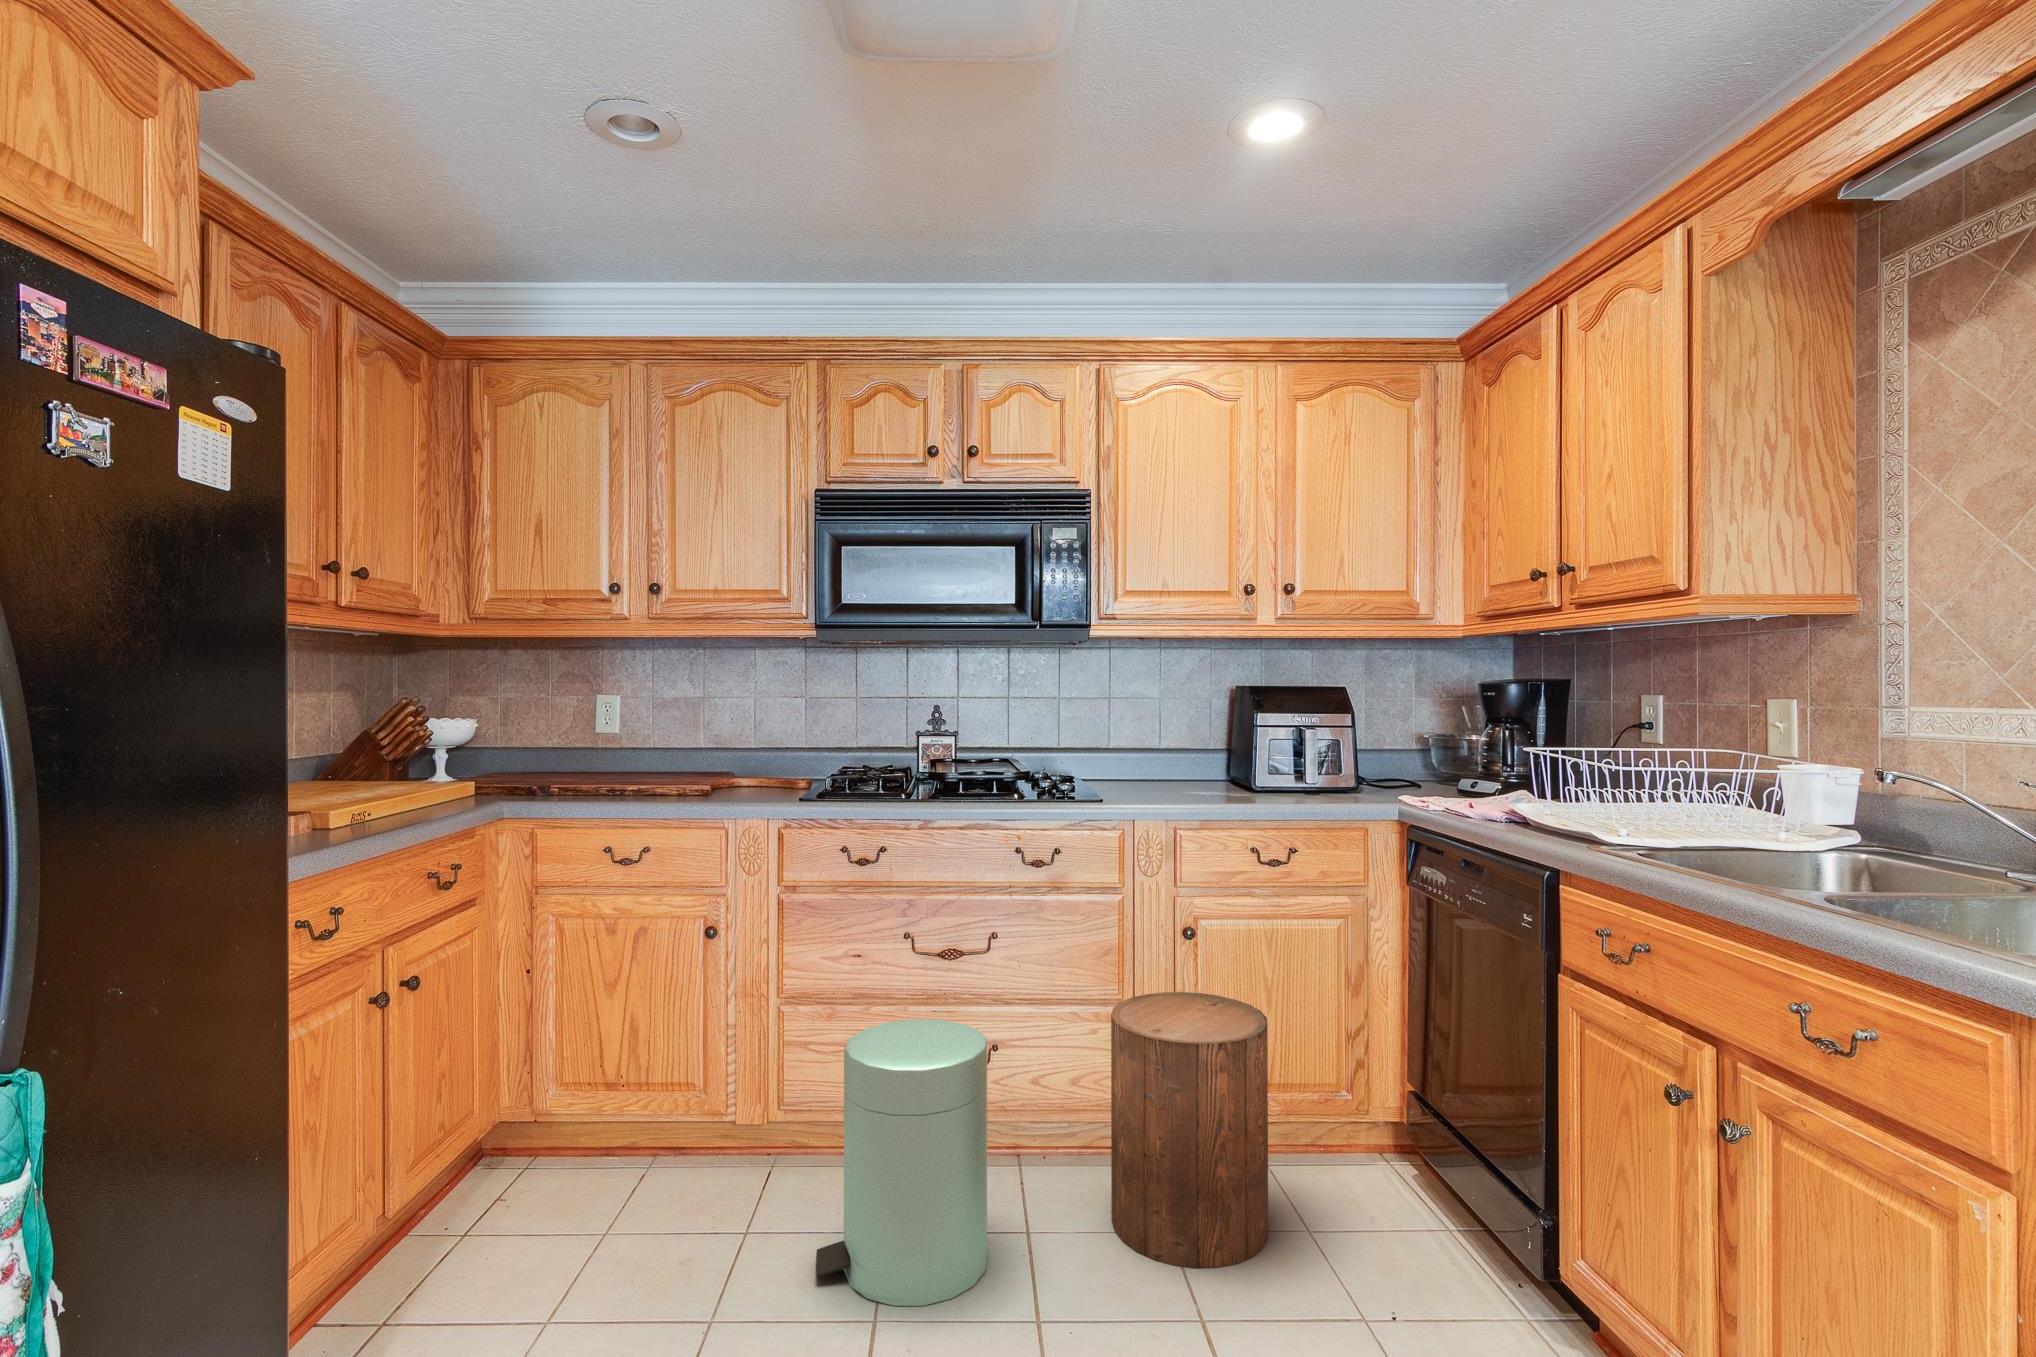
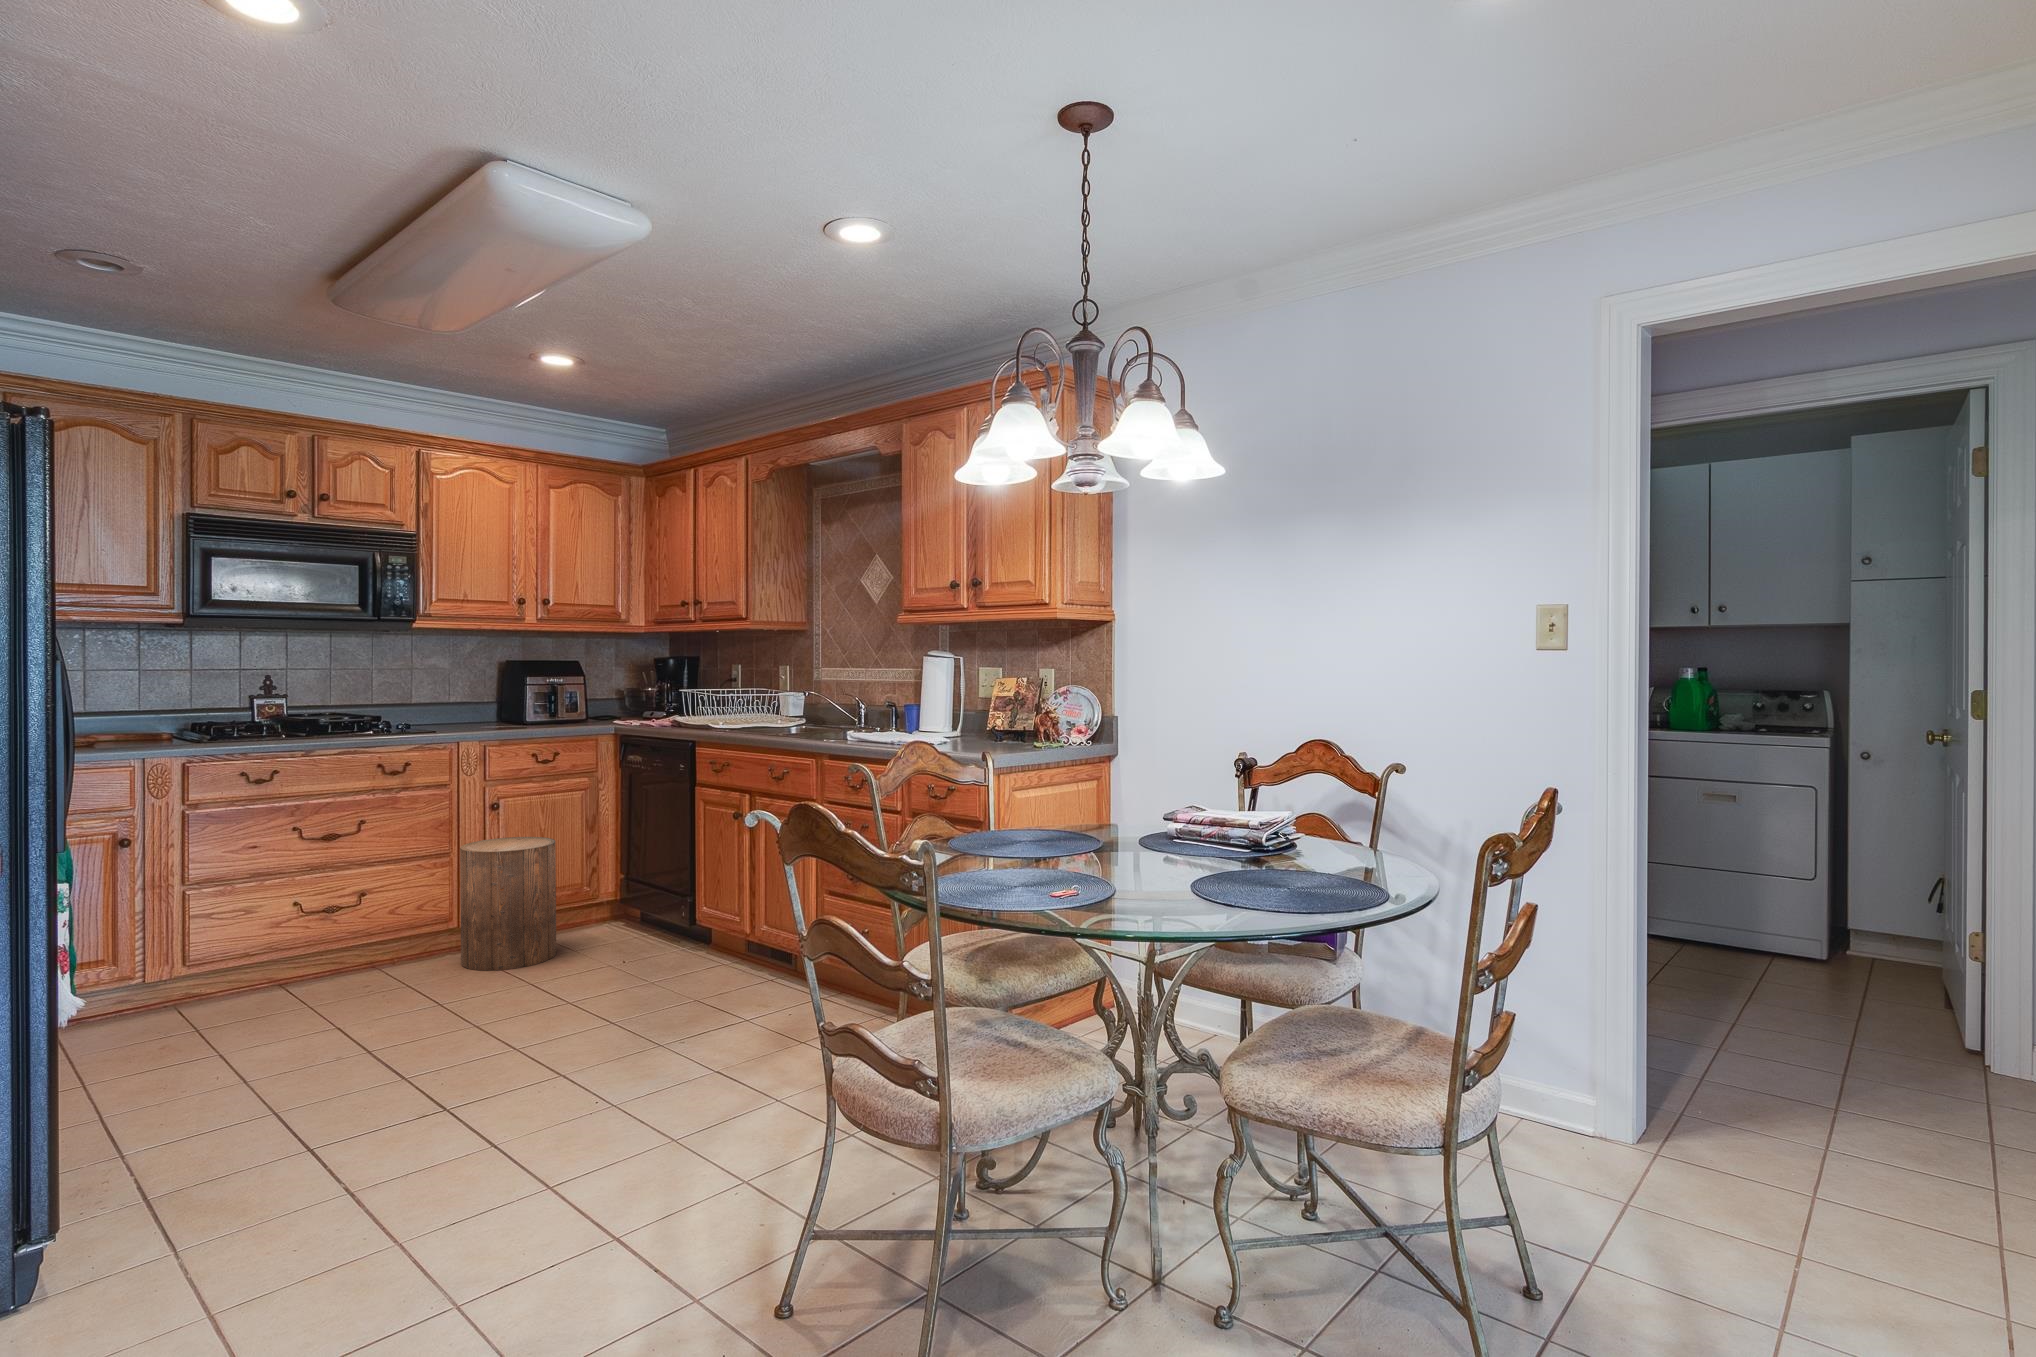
trash can: present [816,1020,987,1306] -> none [280,864,400,1015]

